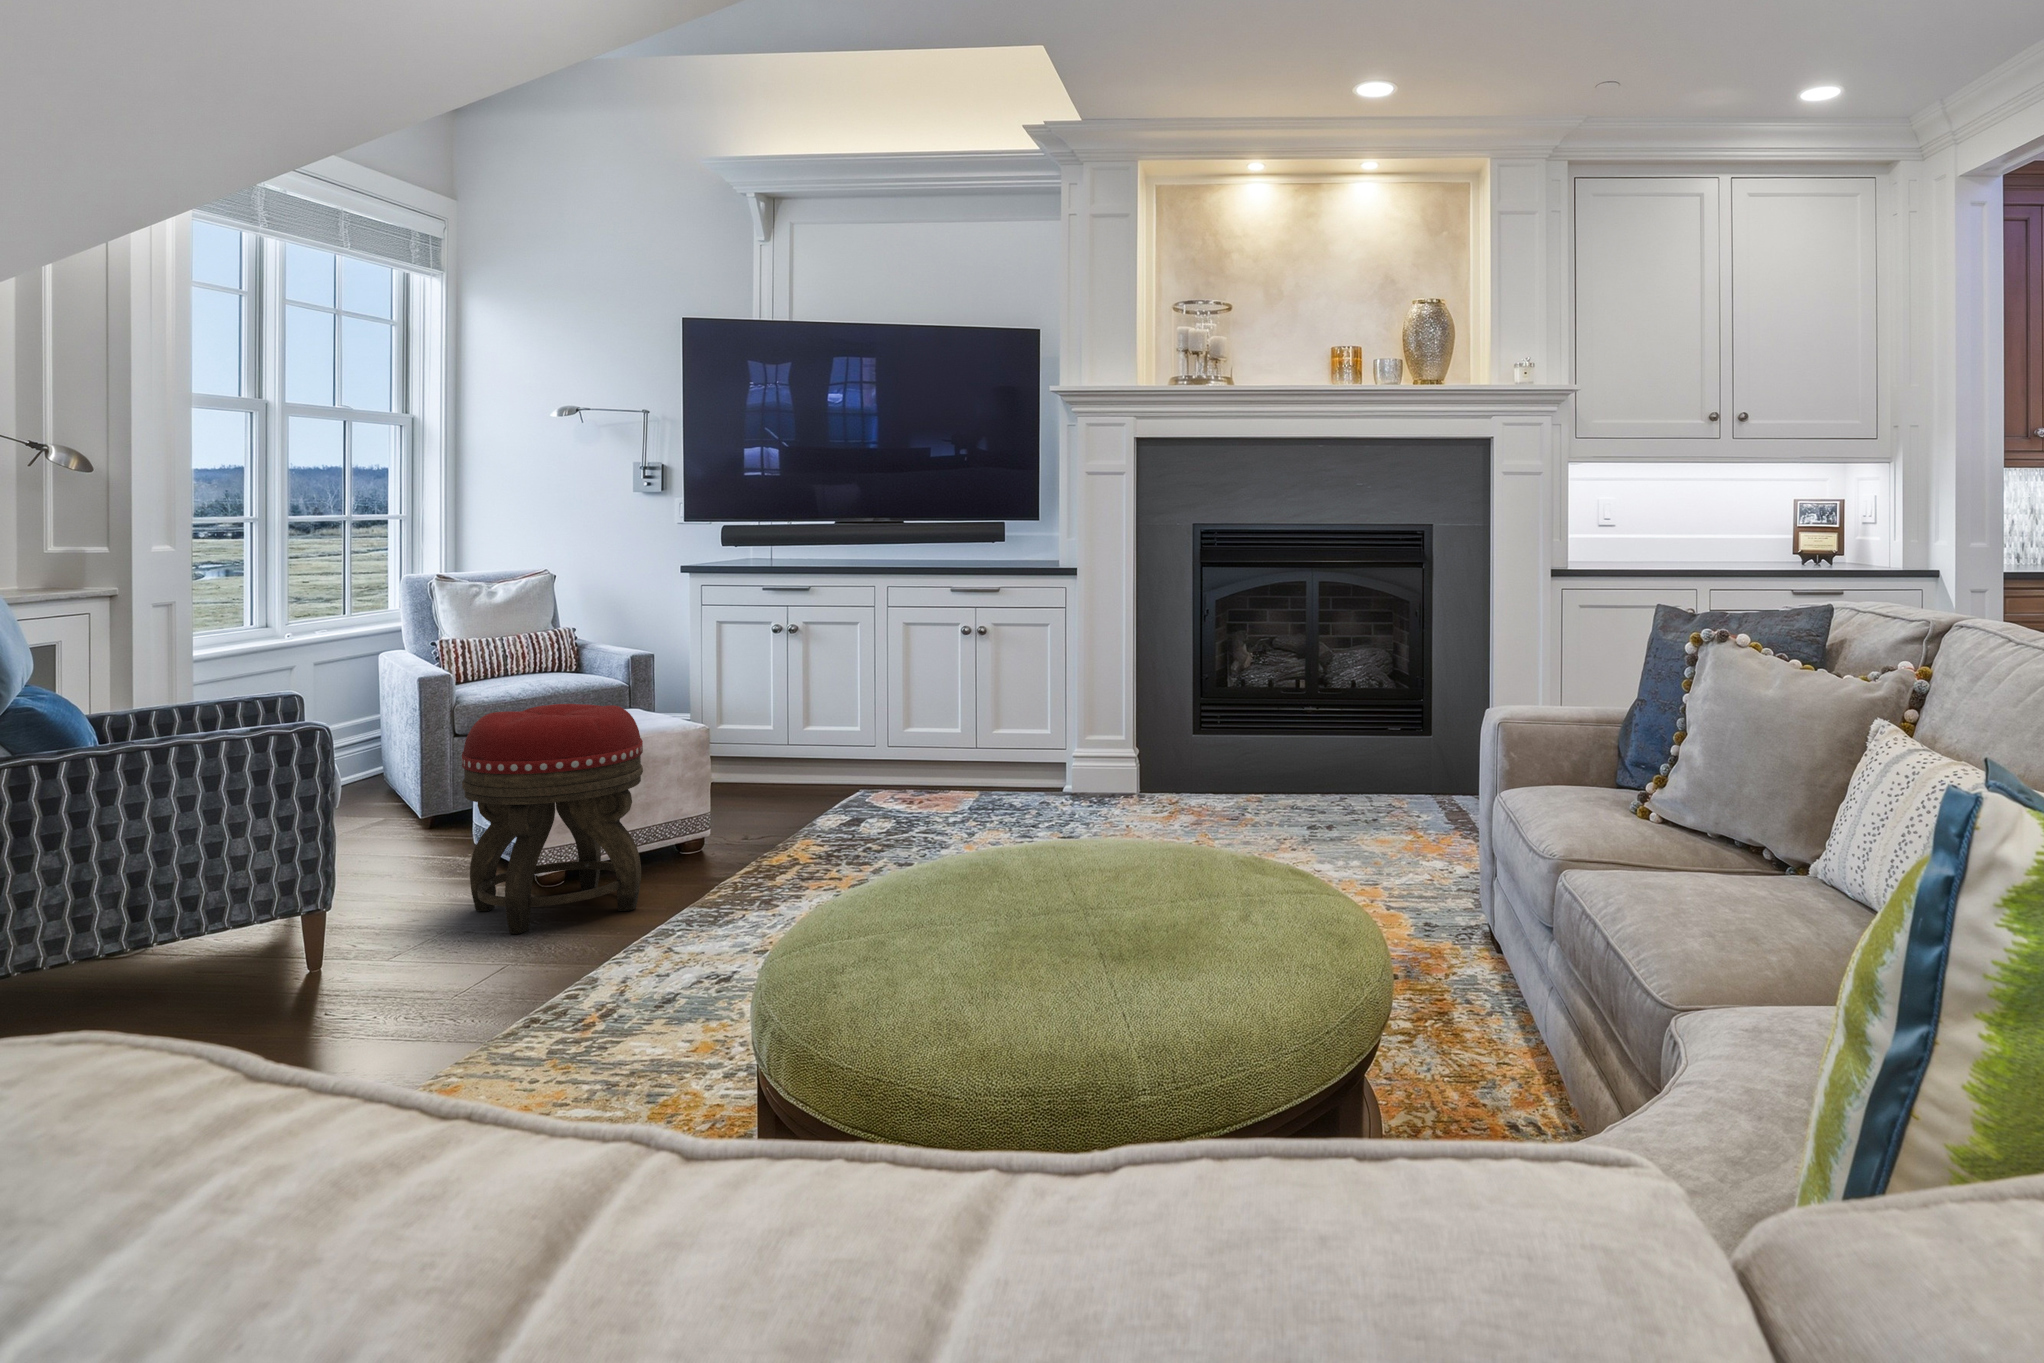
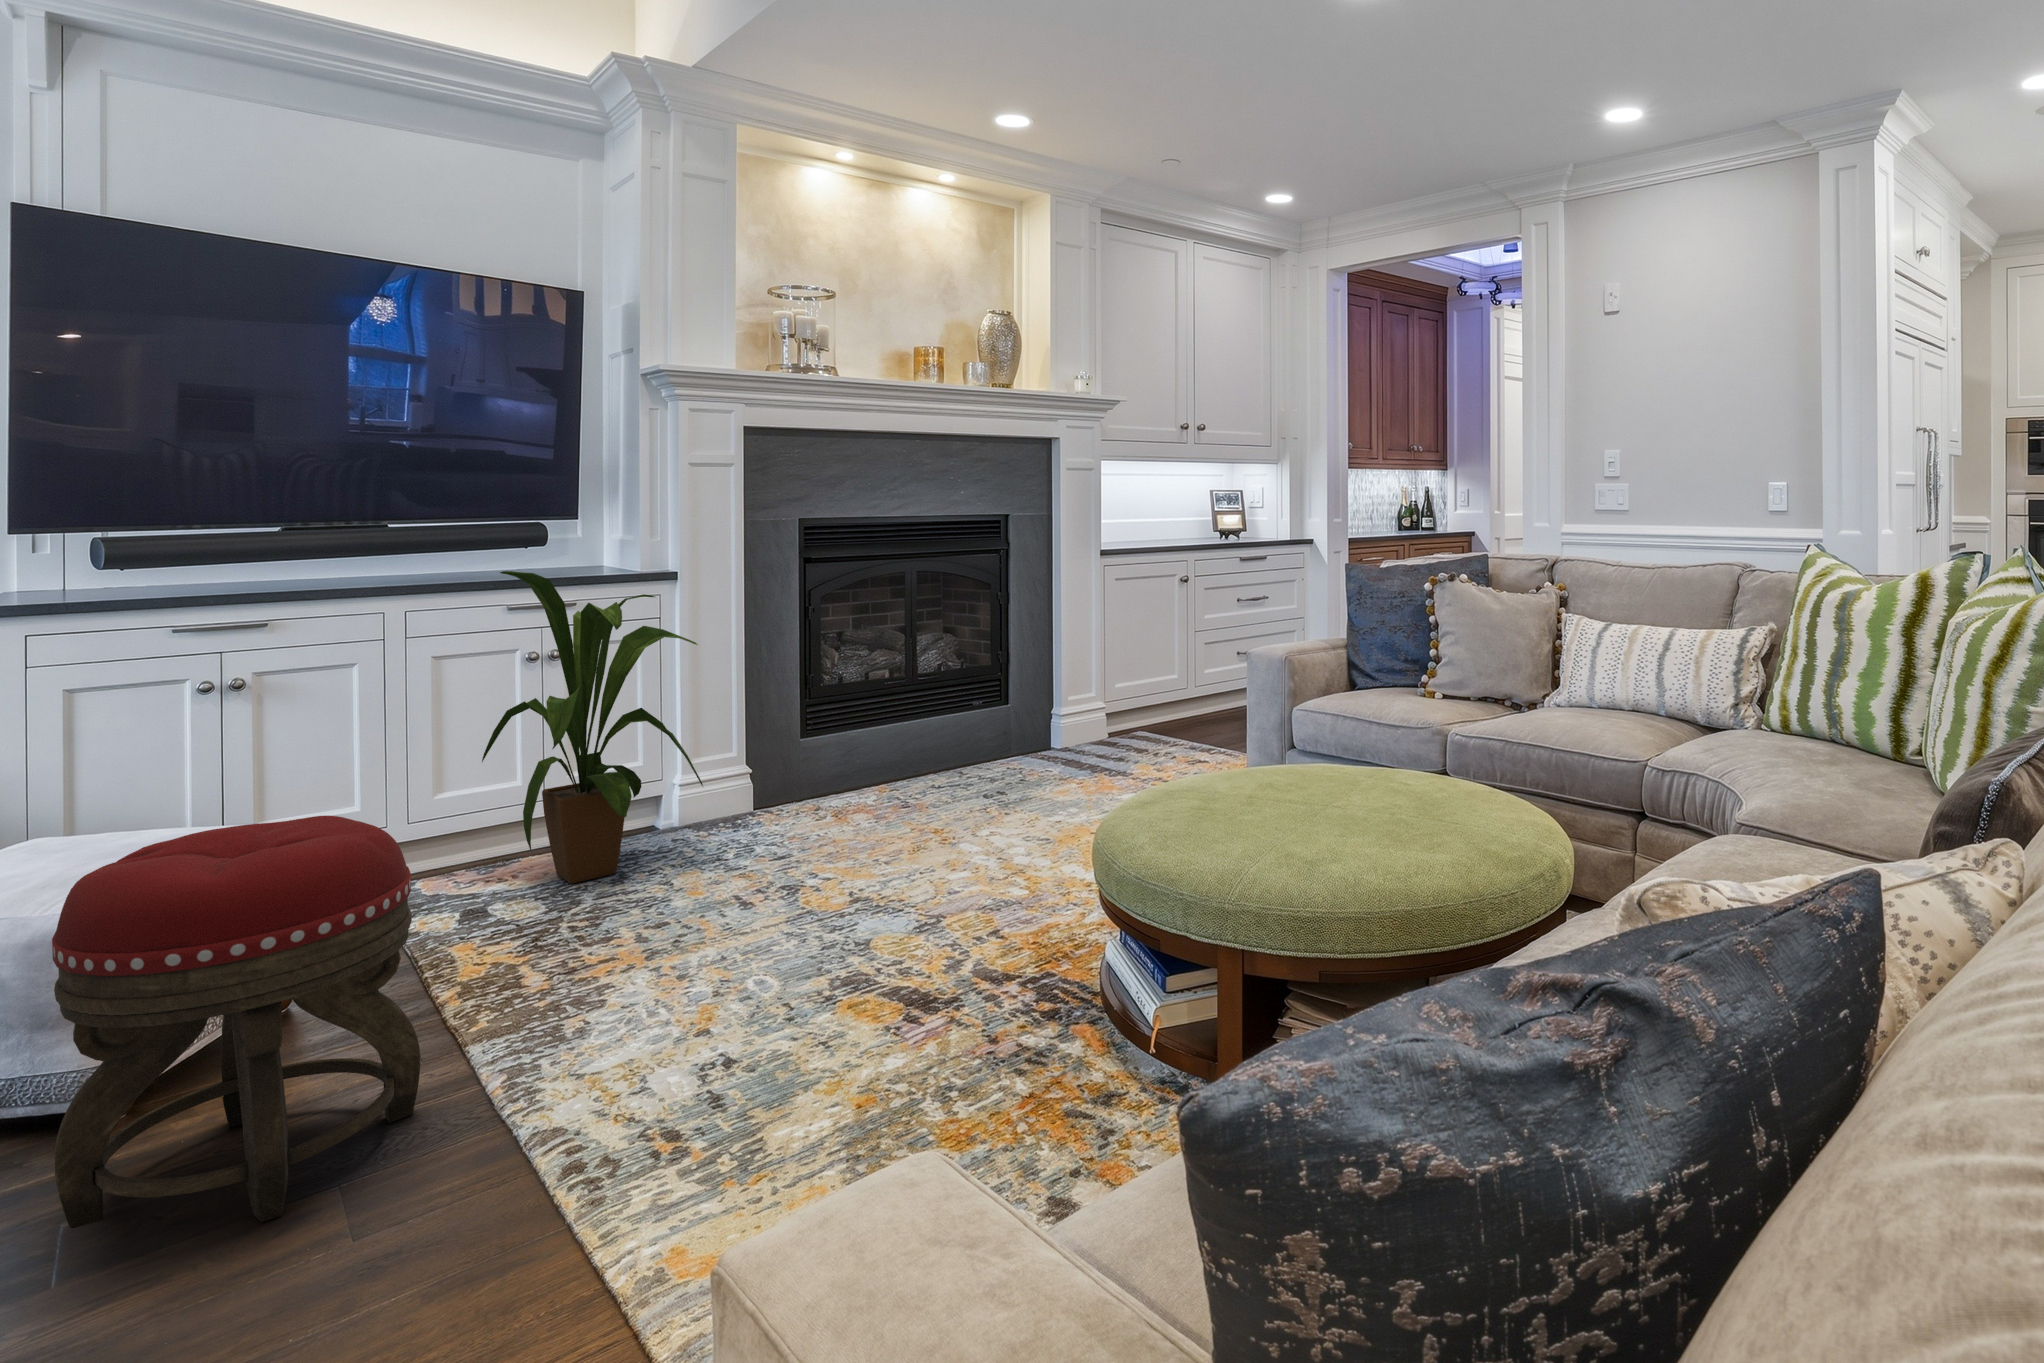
house plant: none [884,559,1064,813] -> present [482,571,703,884]

